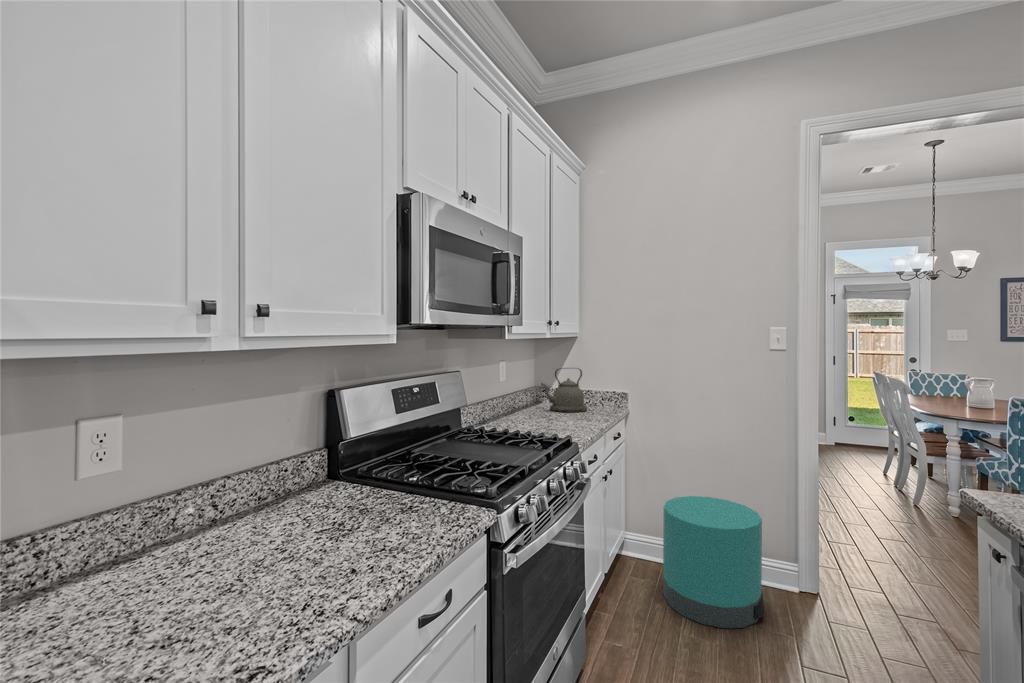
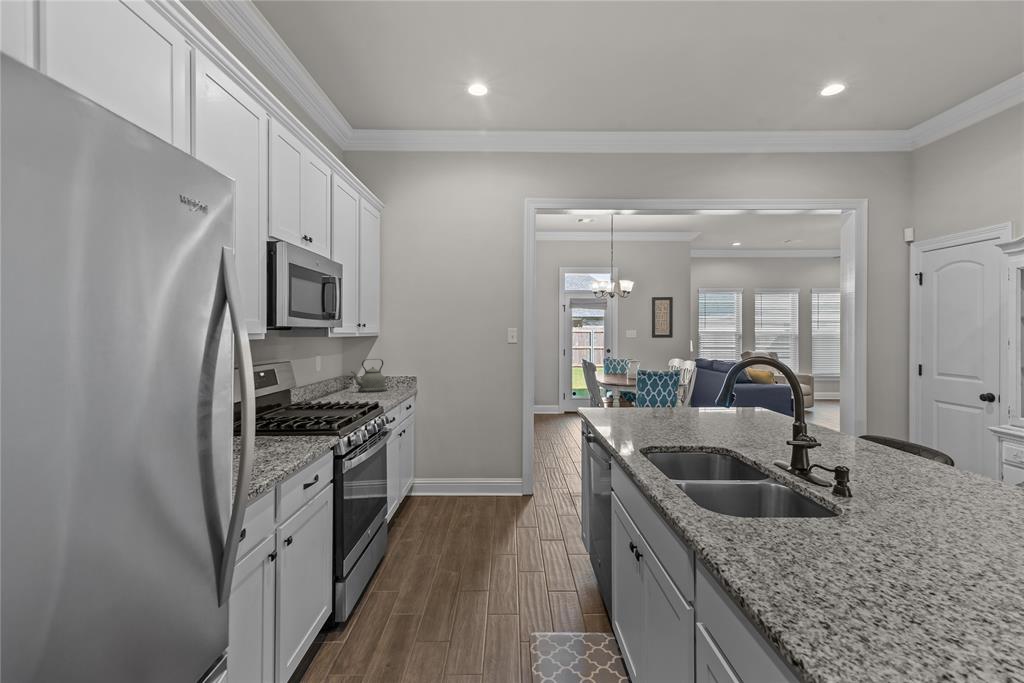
trash can: present [663,496,764,628] -> none [441,443,502,521]

